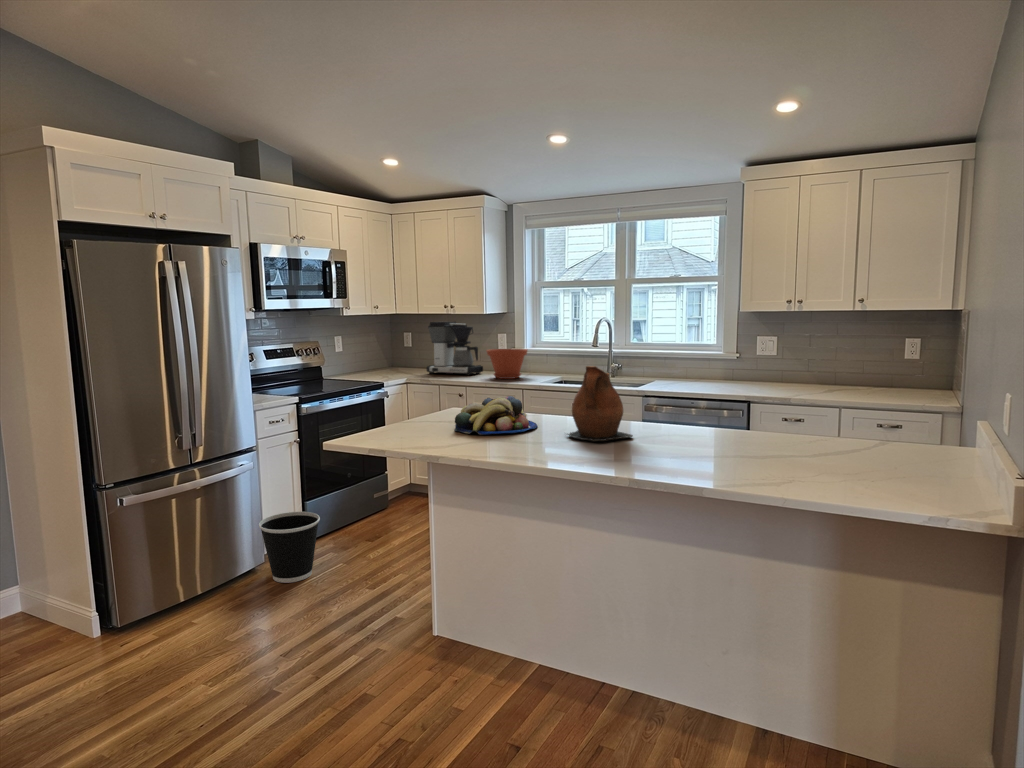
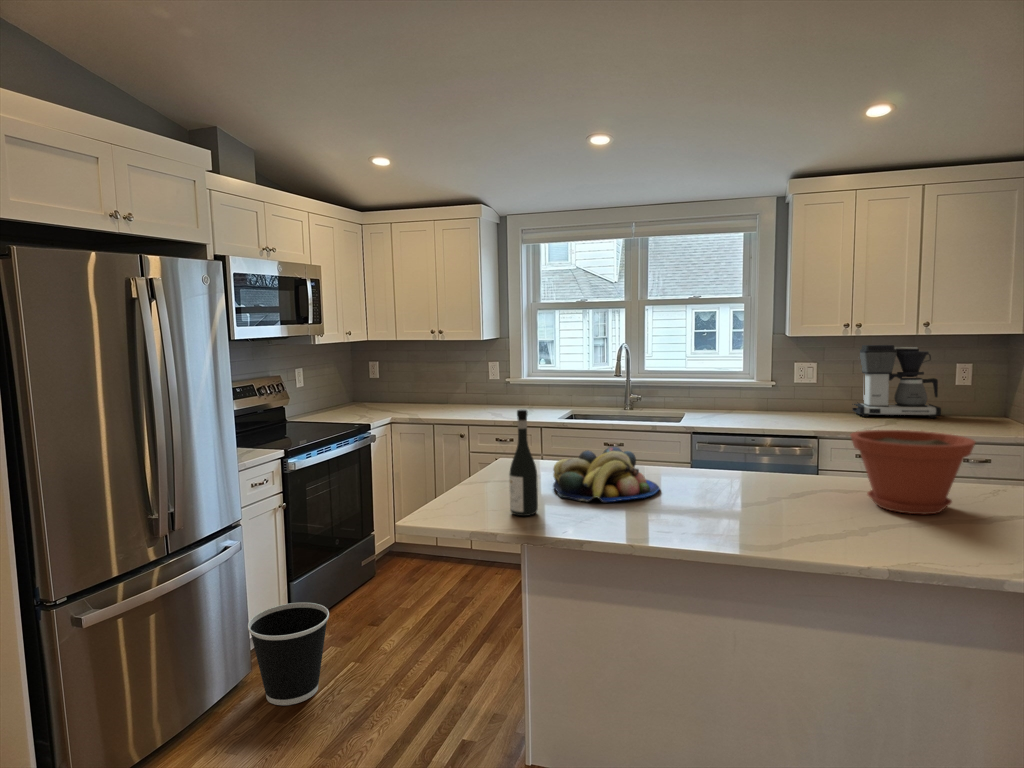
coffee maker: present [427,322,483,375] -> present [852,345,941,418]
plant pot: present [487,349,527,379] -> present [851,430,975,514]
wine bottle: none [404,362,426,440] -> present [509,410,538,516]
ceramic pitcher: present [568,366,633,441] -> none [711,409,802,507]

